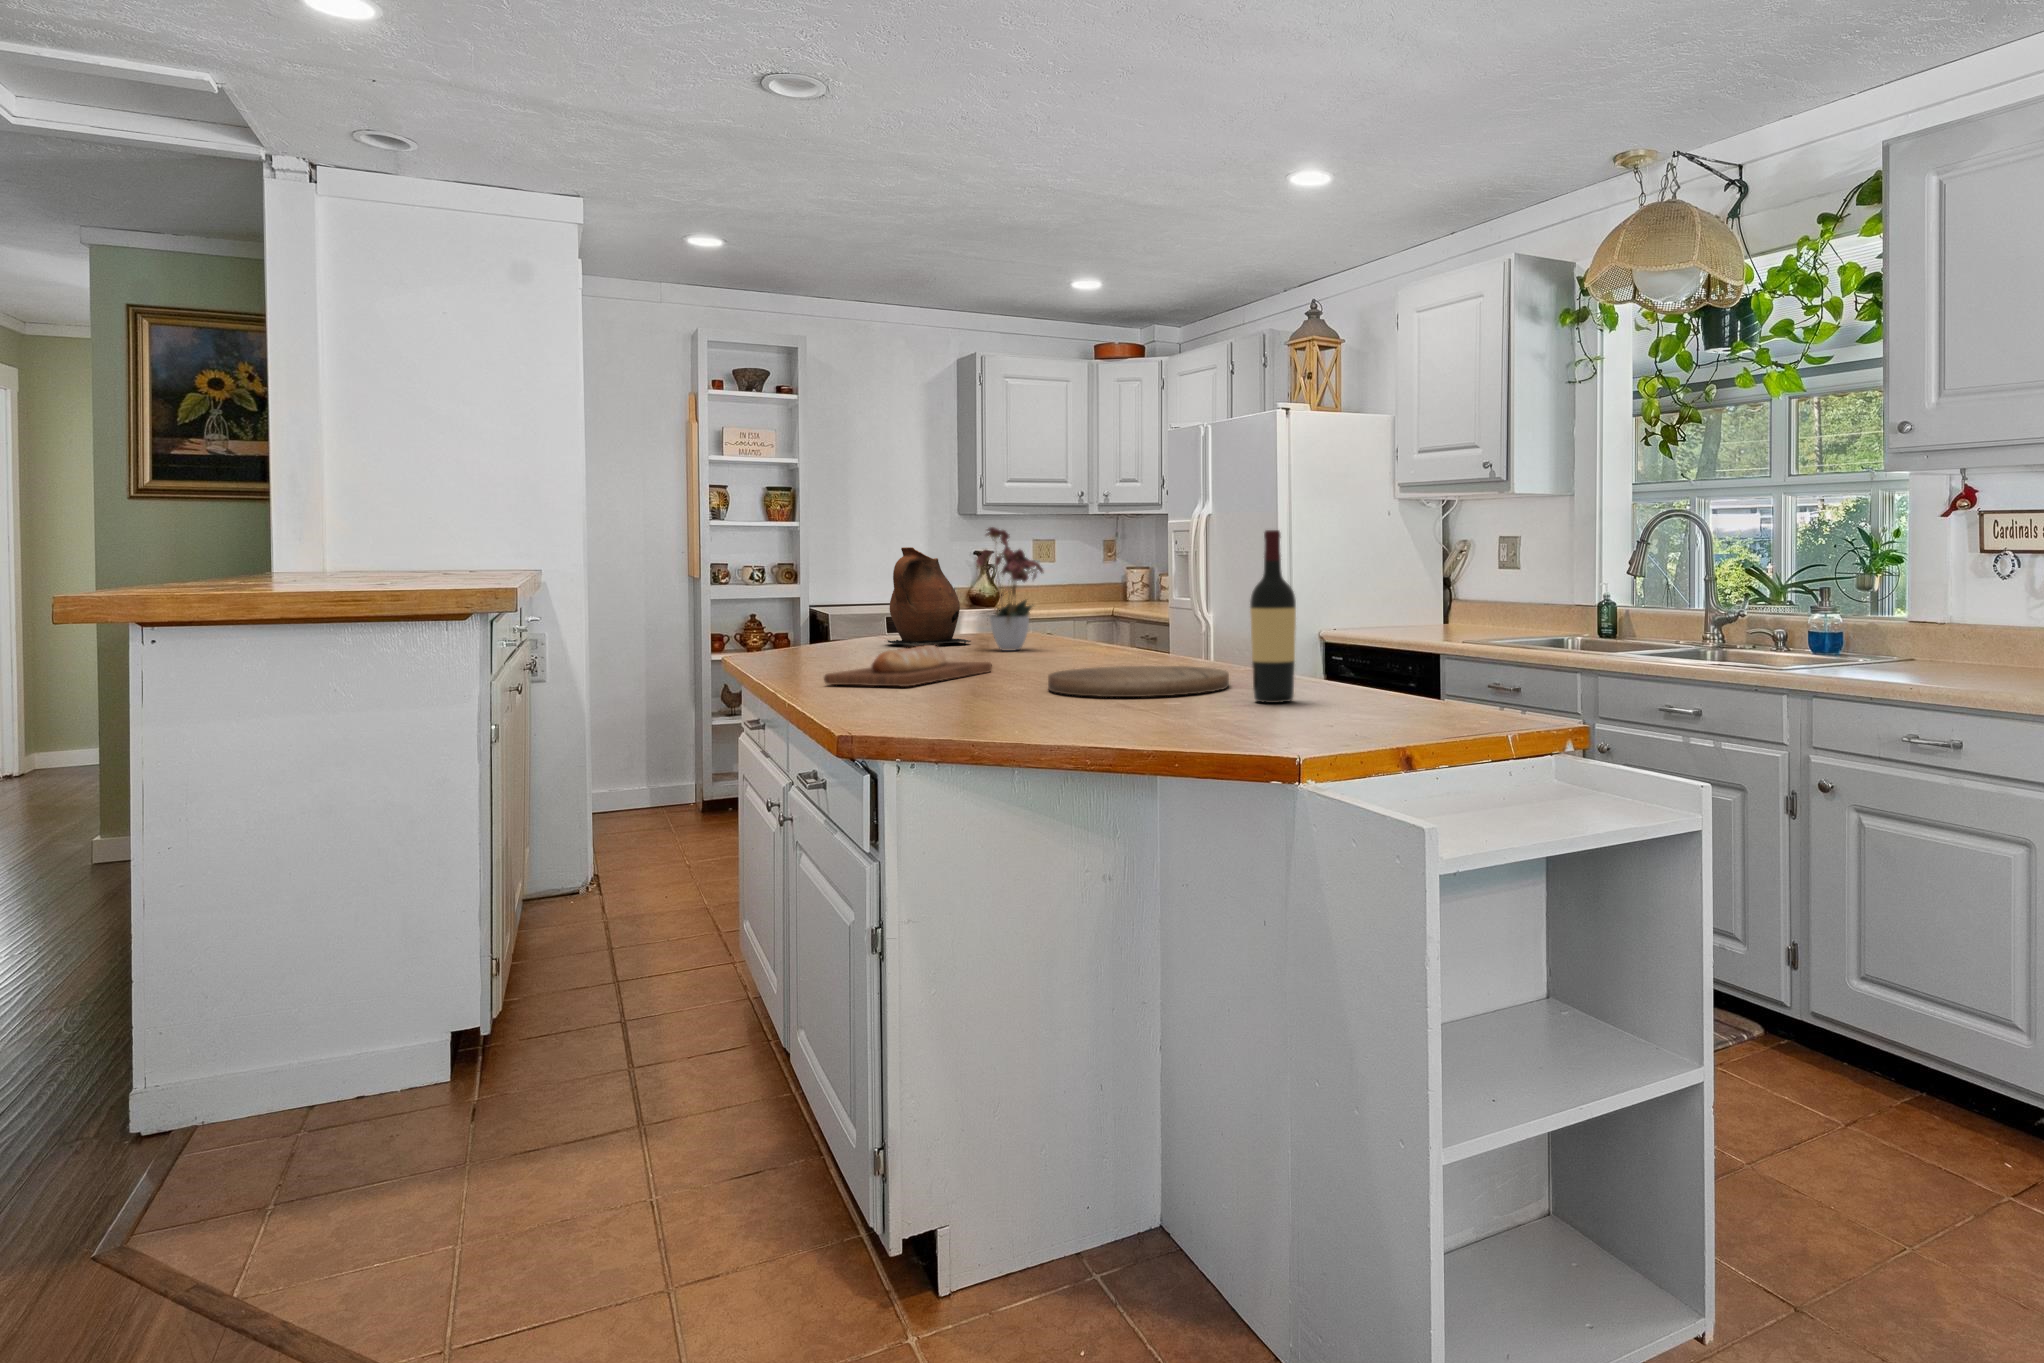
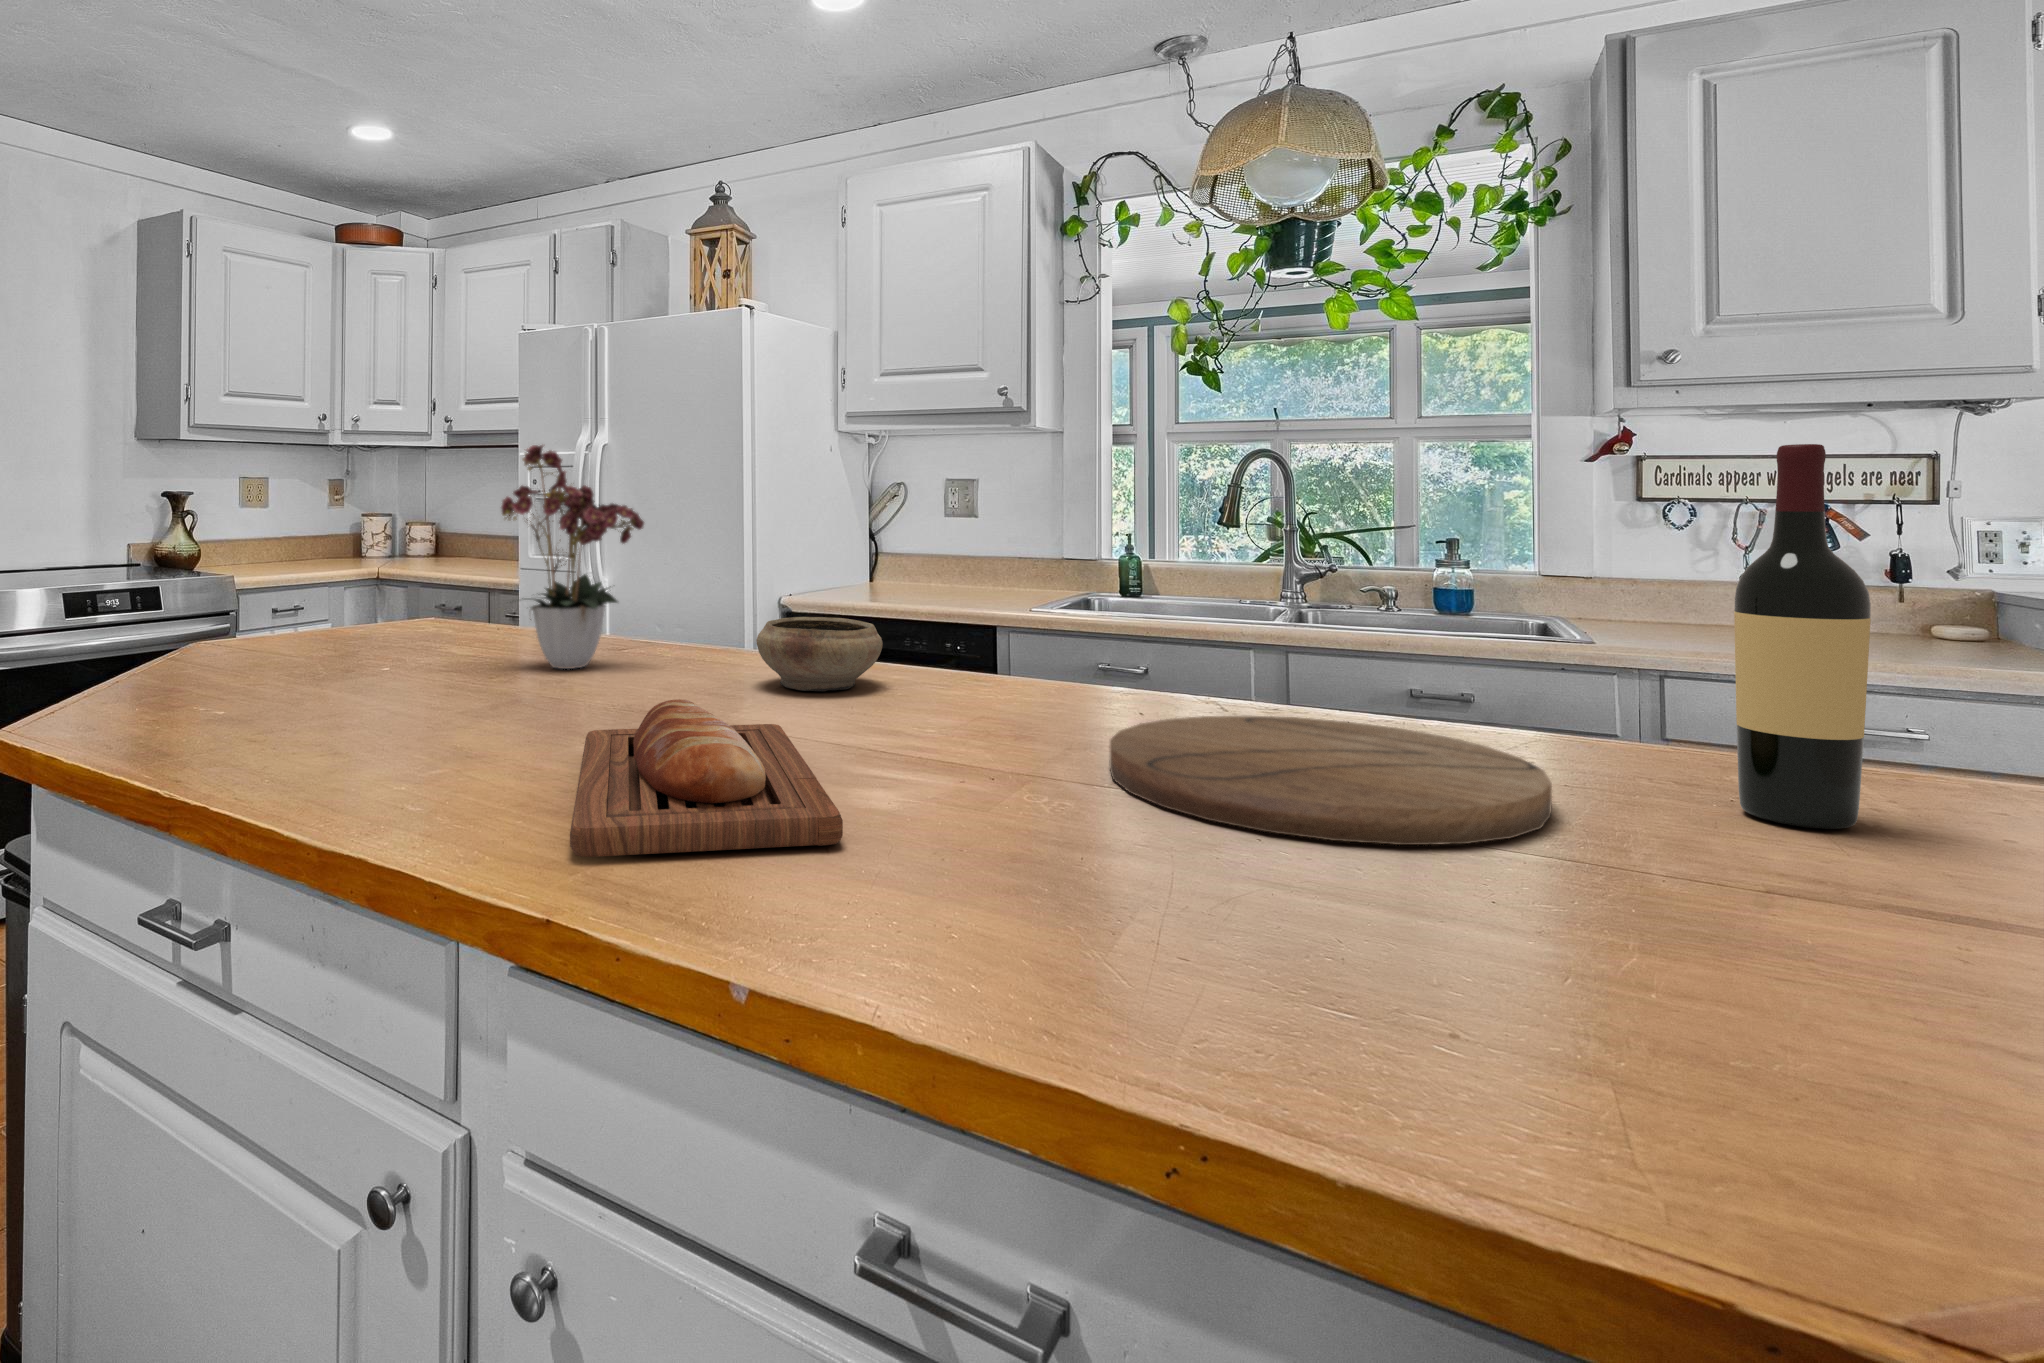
ceramic pitcher: present [888,547,971,645] -> none [259,481,438,664]
ceramic bowl: none [1059,623,1128,660] -> present [756,617,883,691]

